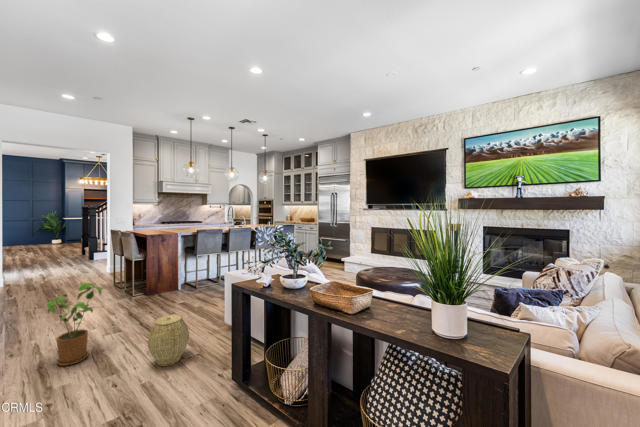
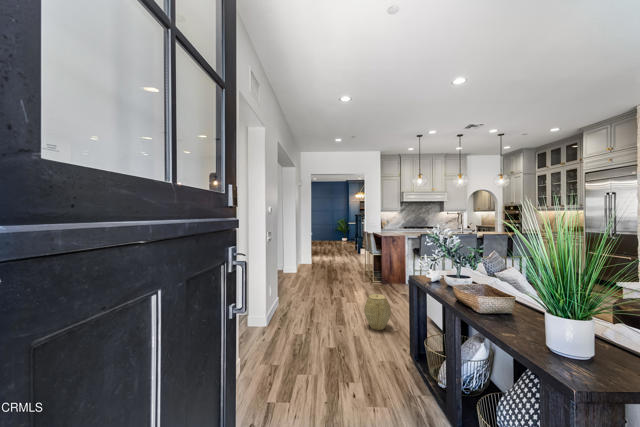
house plant: present [47,283,103,366] -> none [321,262,348,310]

